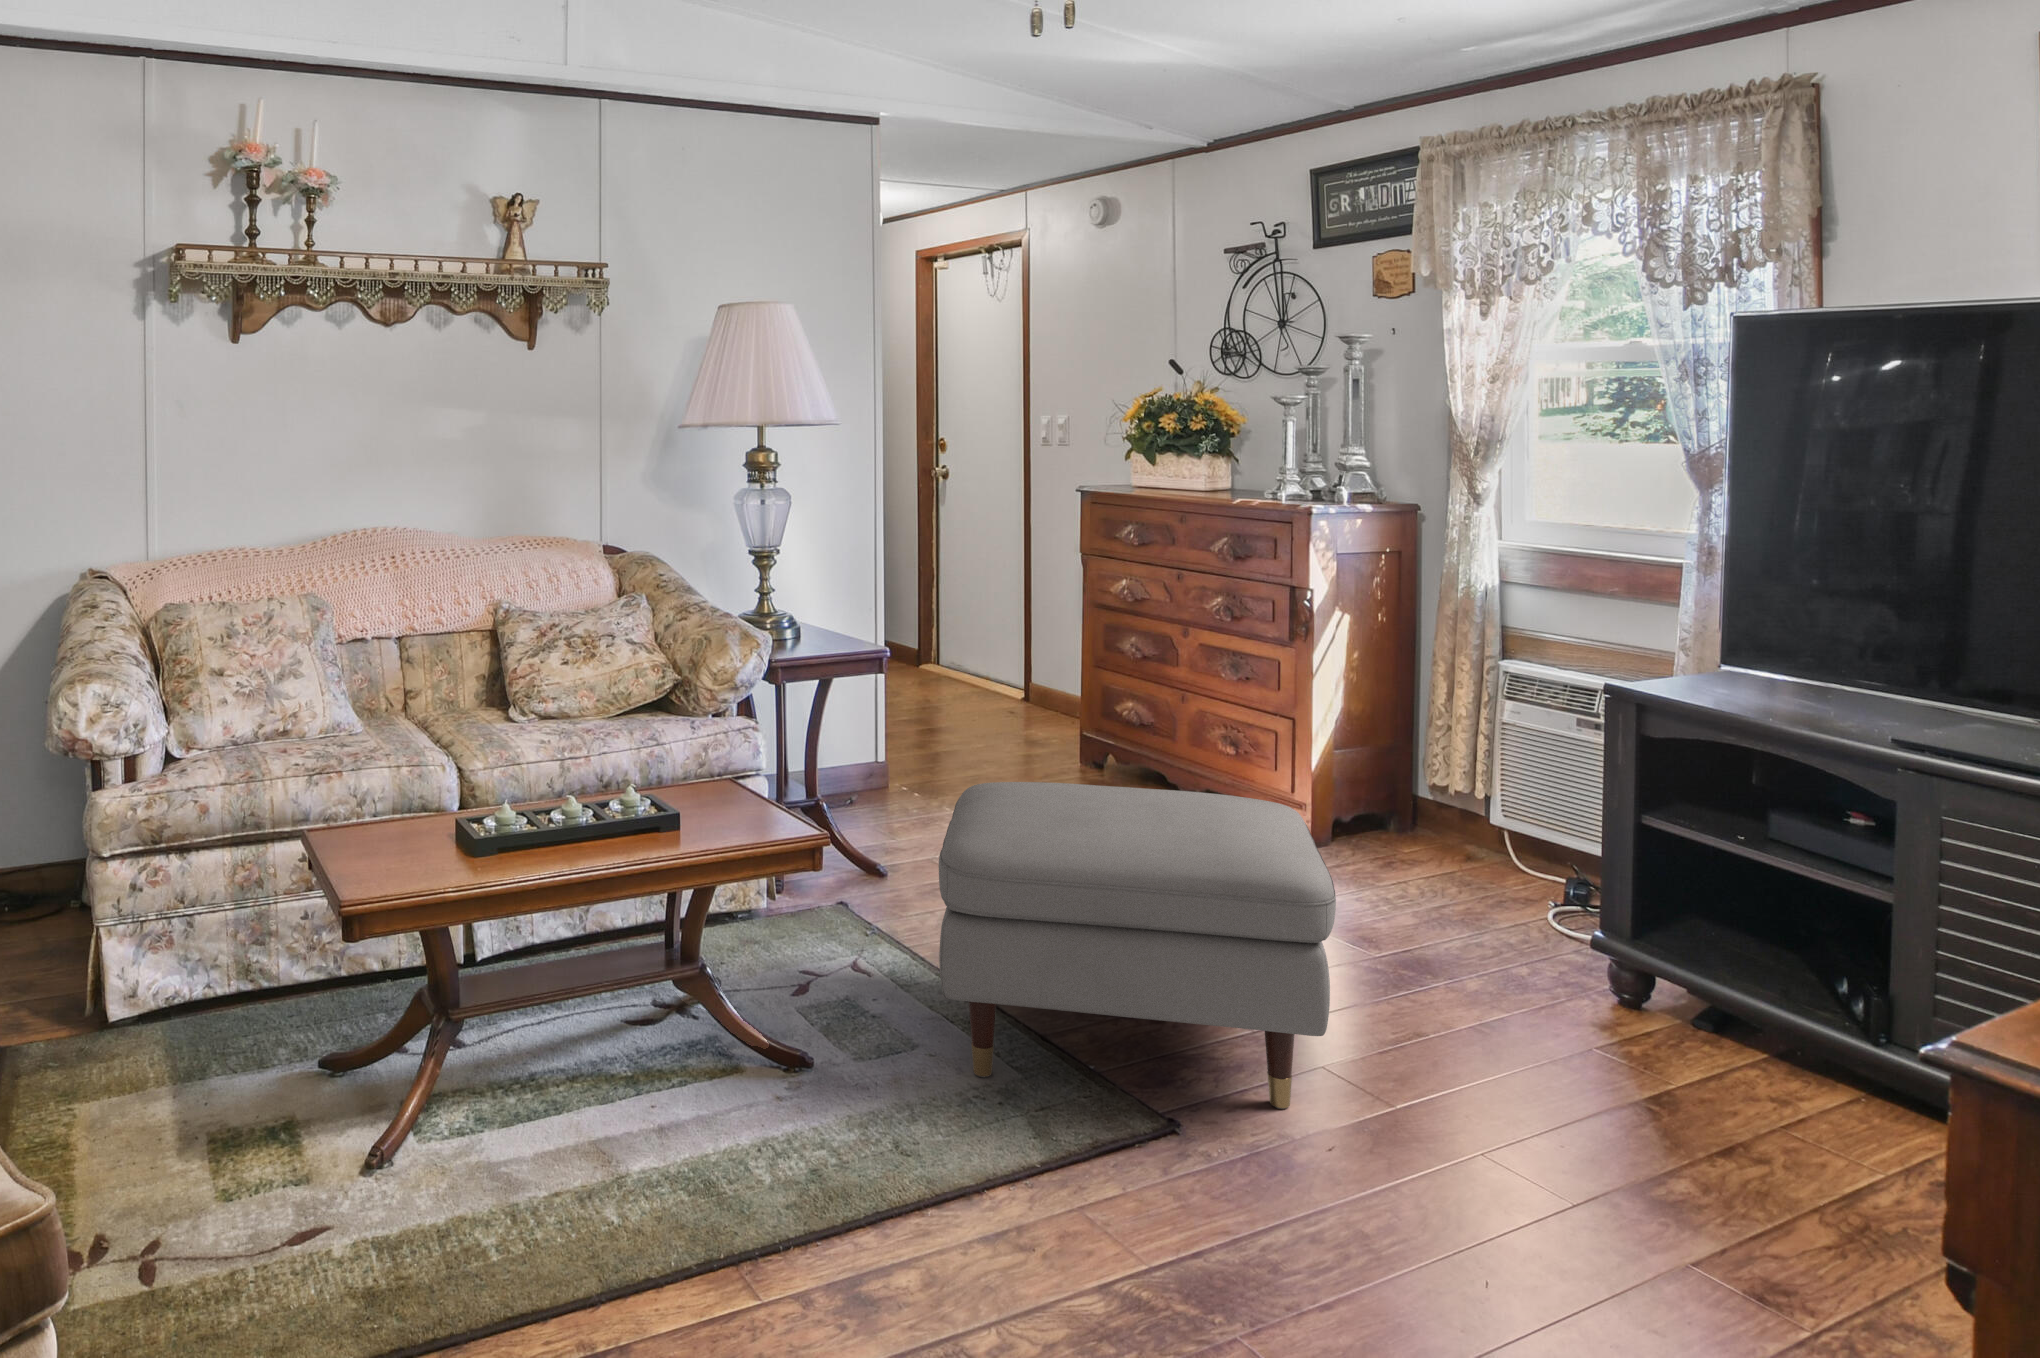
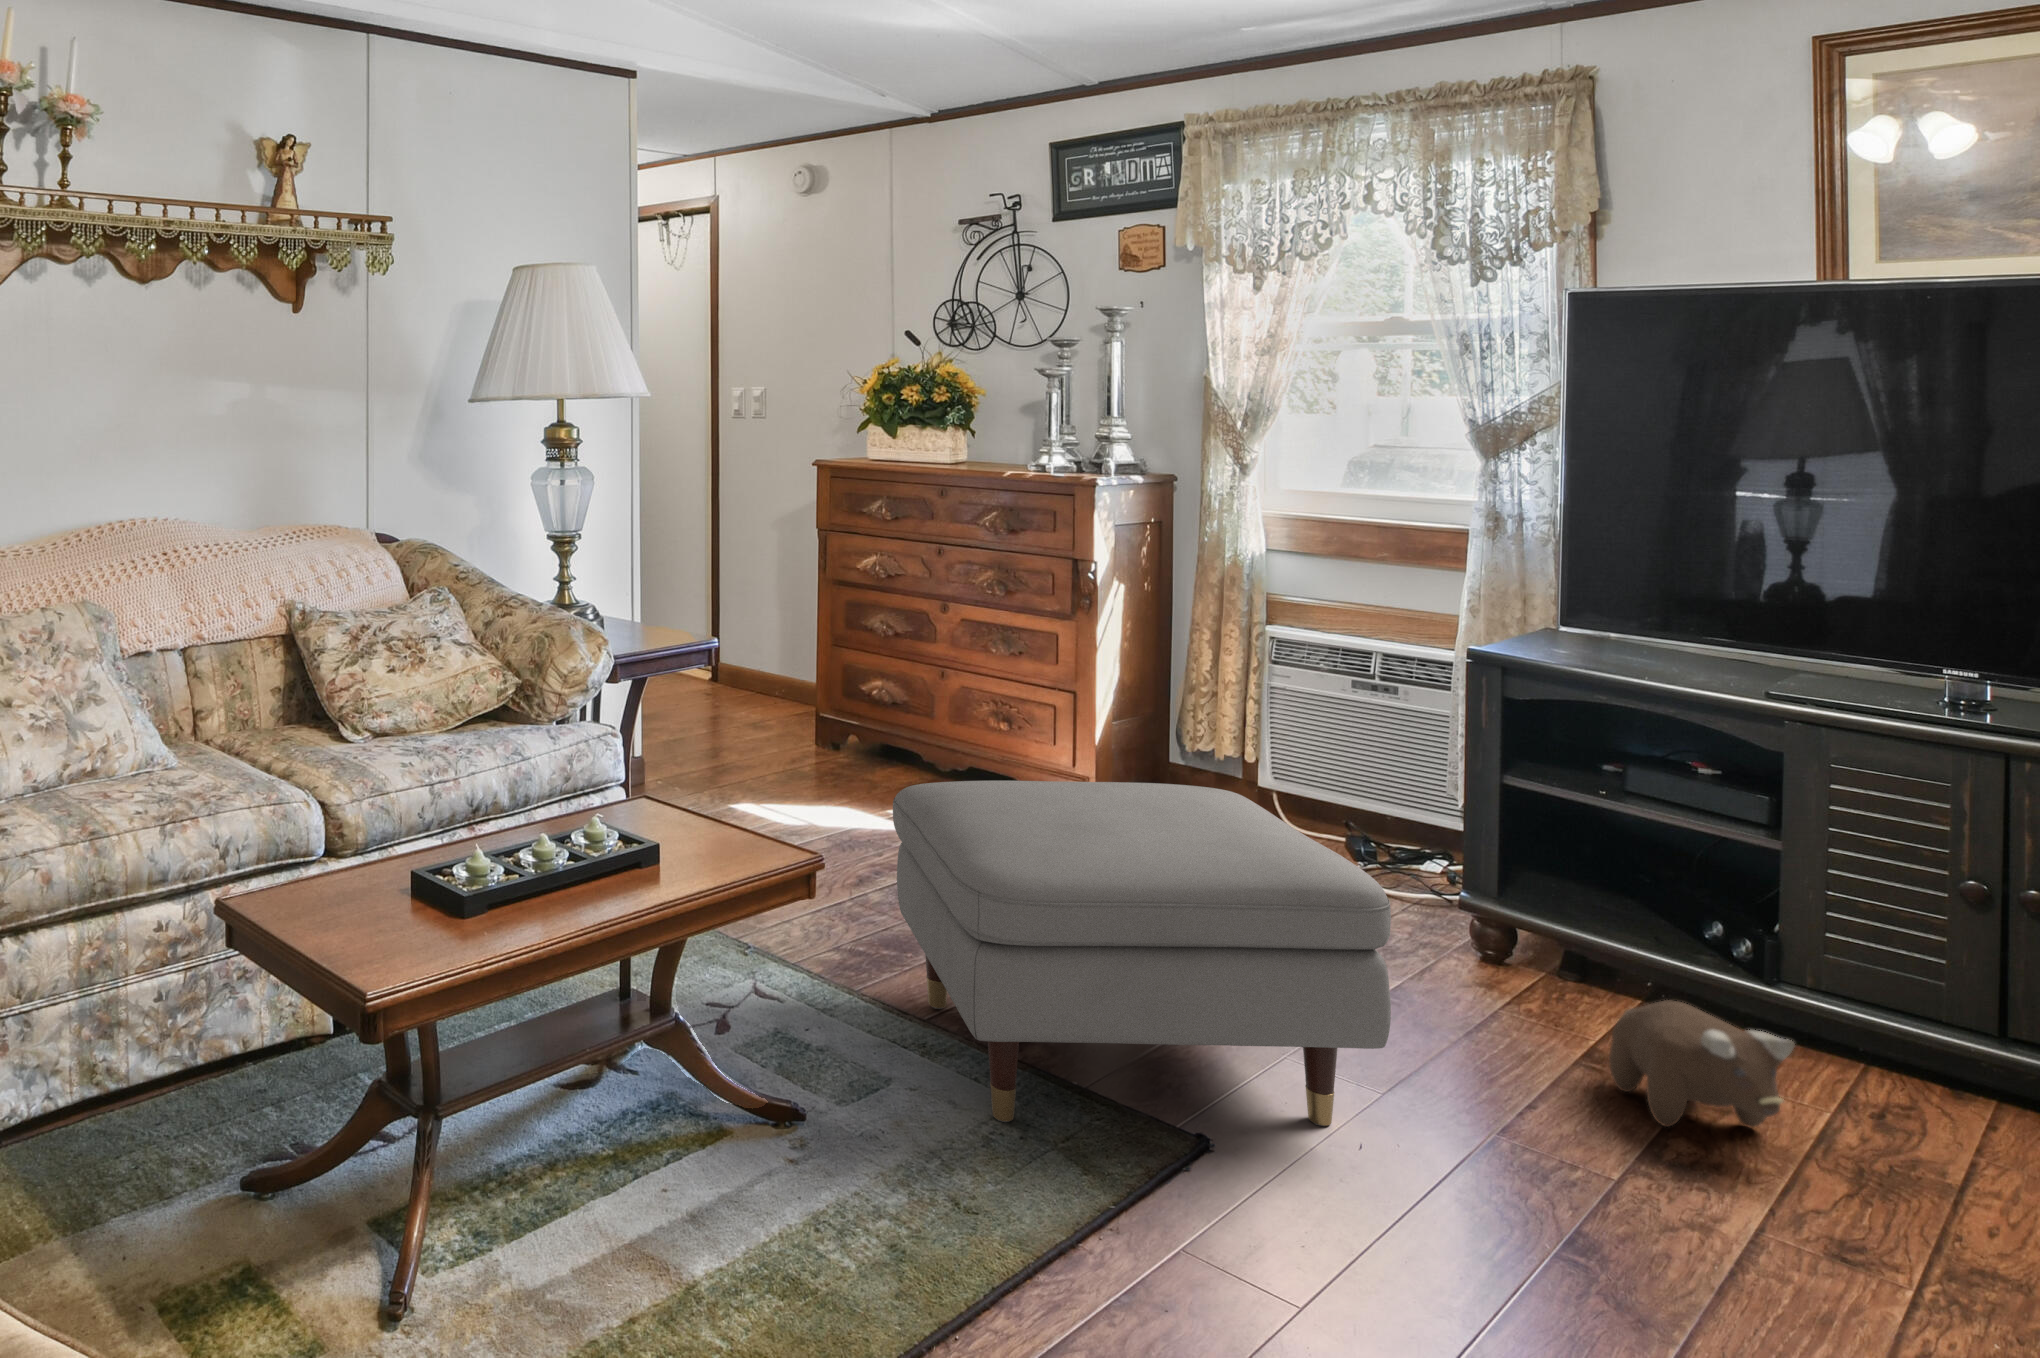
plush toy: none [1607,1023,1743,1152] -> present [1609,1000,1794,1128]

